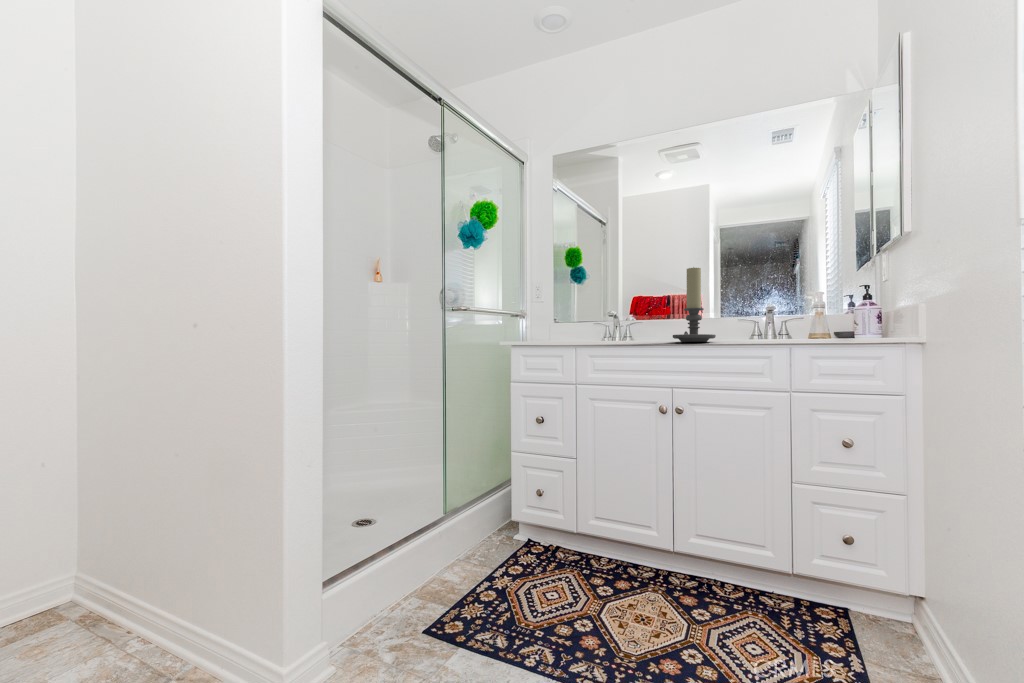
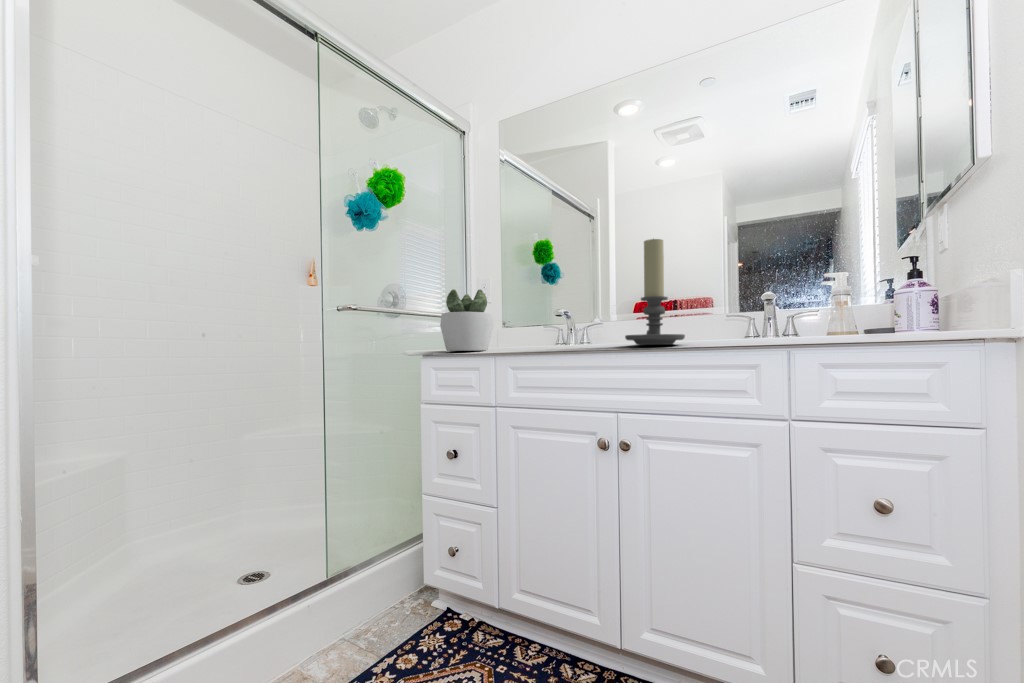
succulent plant: none [531,299,570,345] -> present [440,289,493,351]

